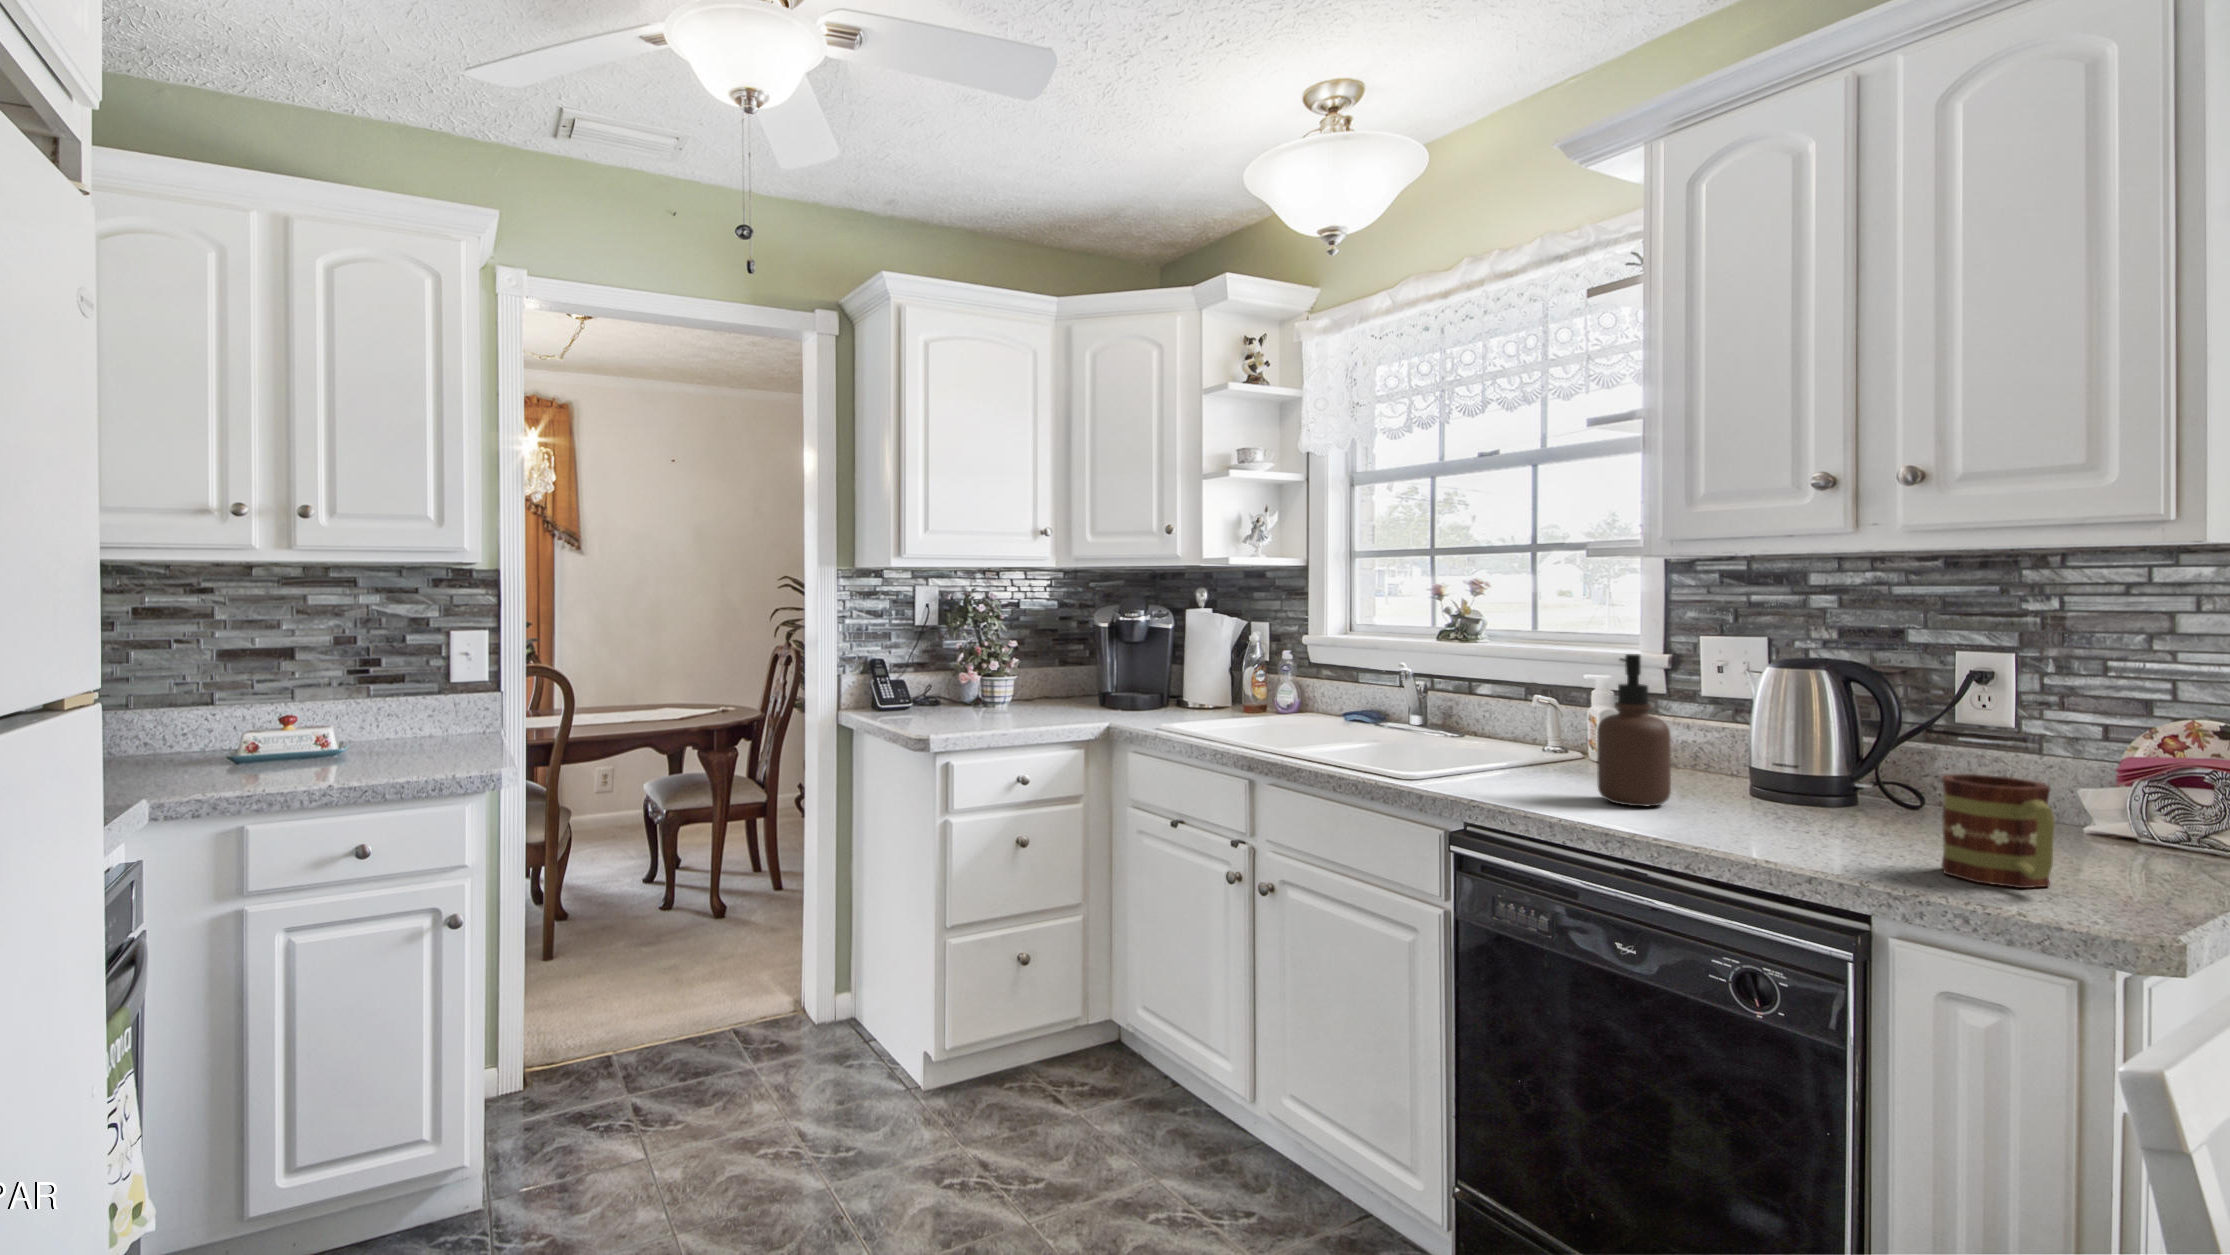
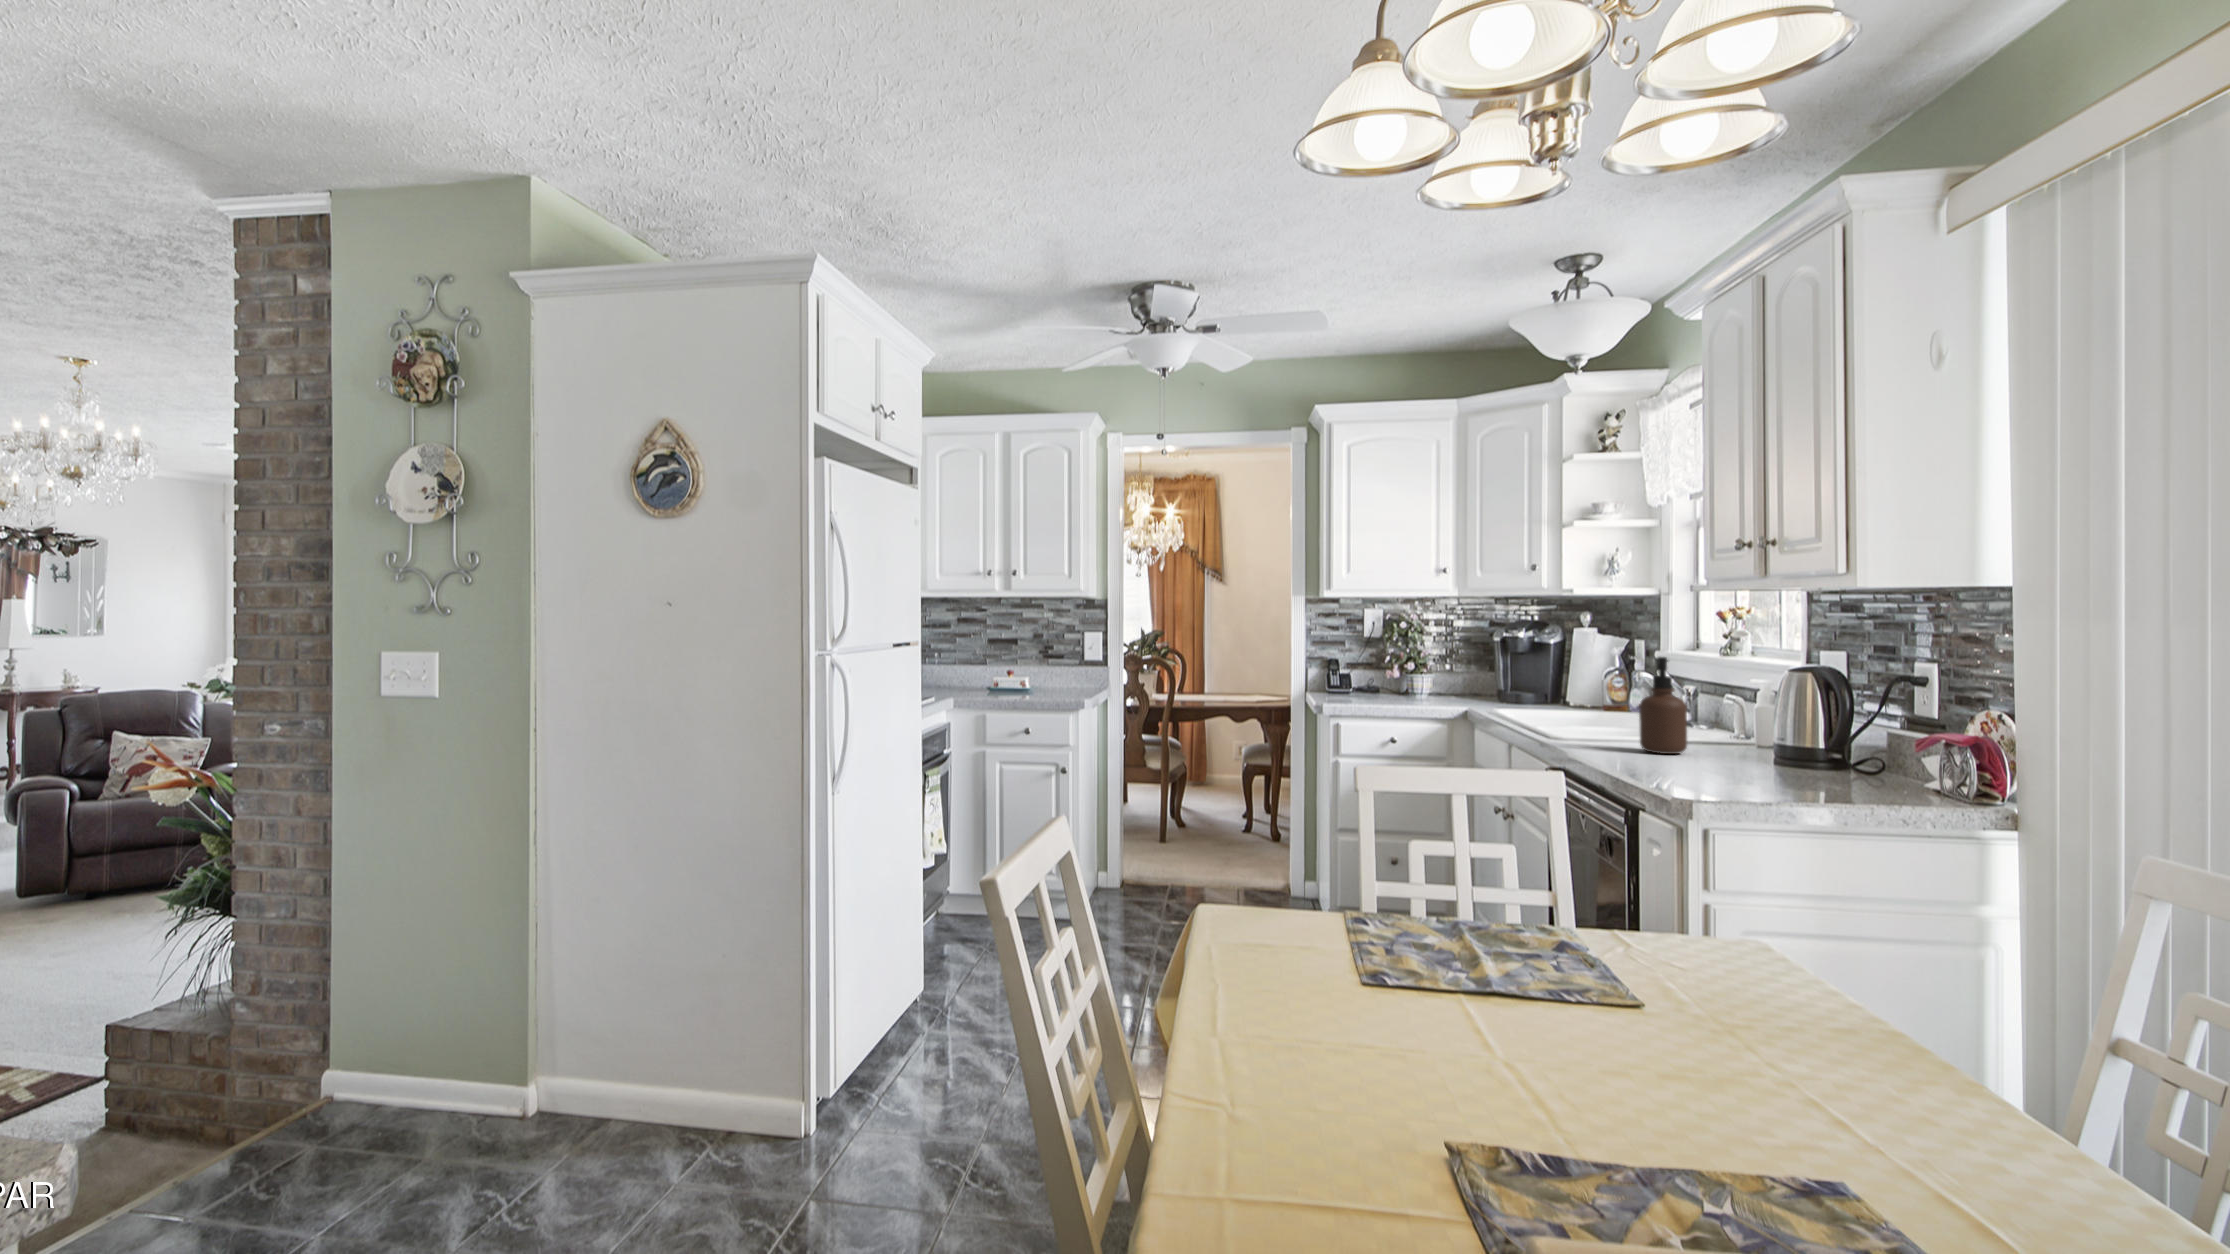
mug: present [1942,774,2055,888] -> none [1702,724,1758,786]

